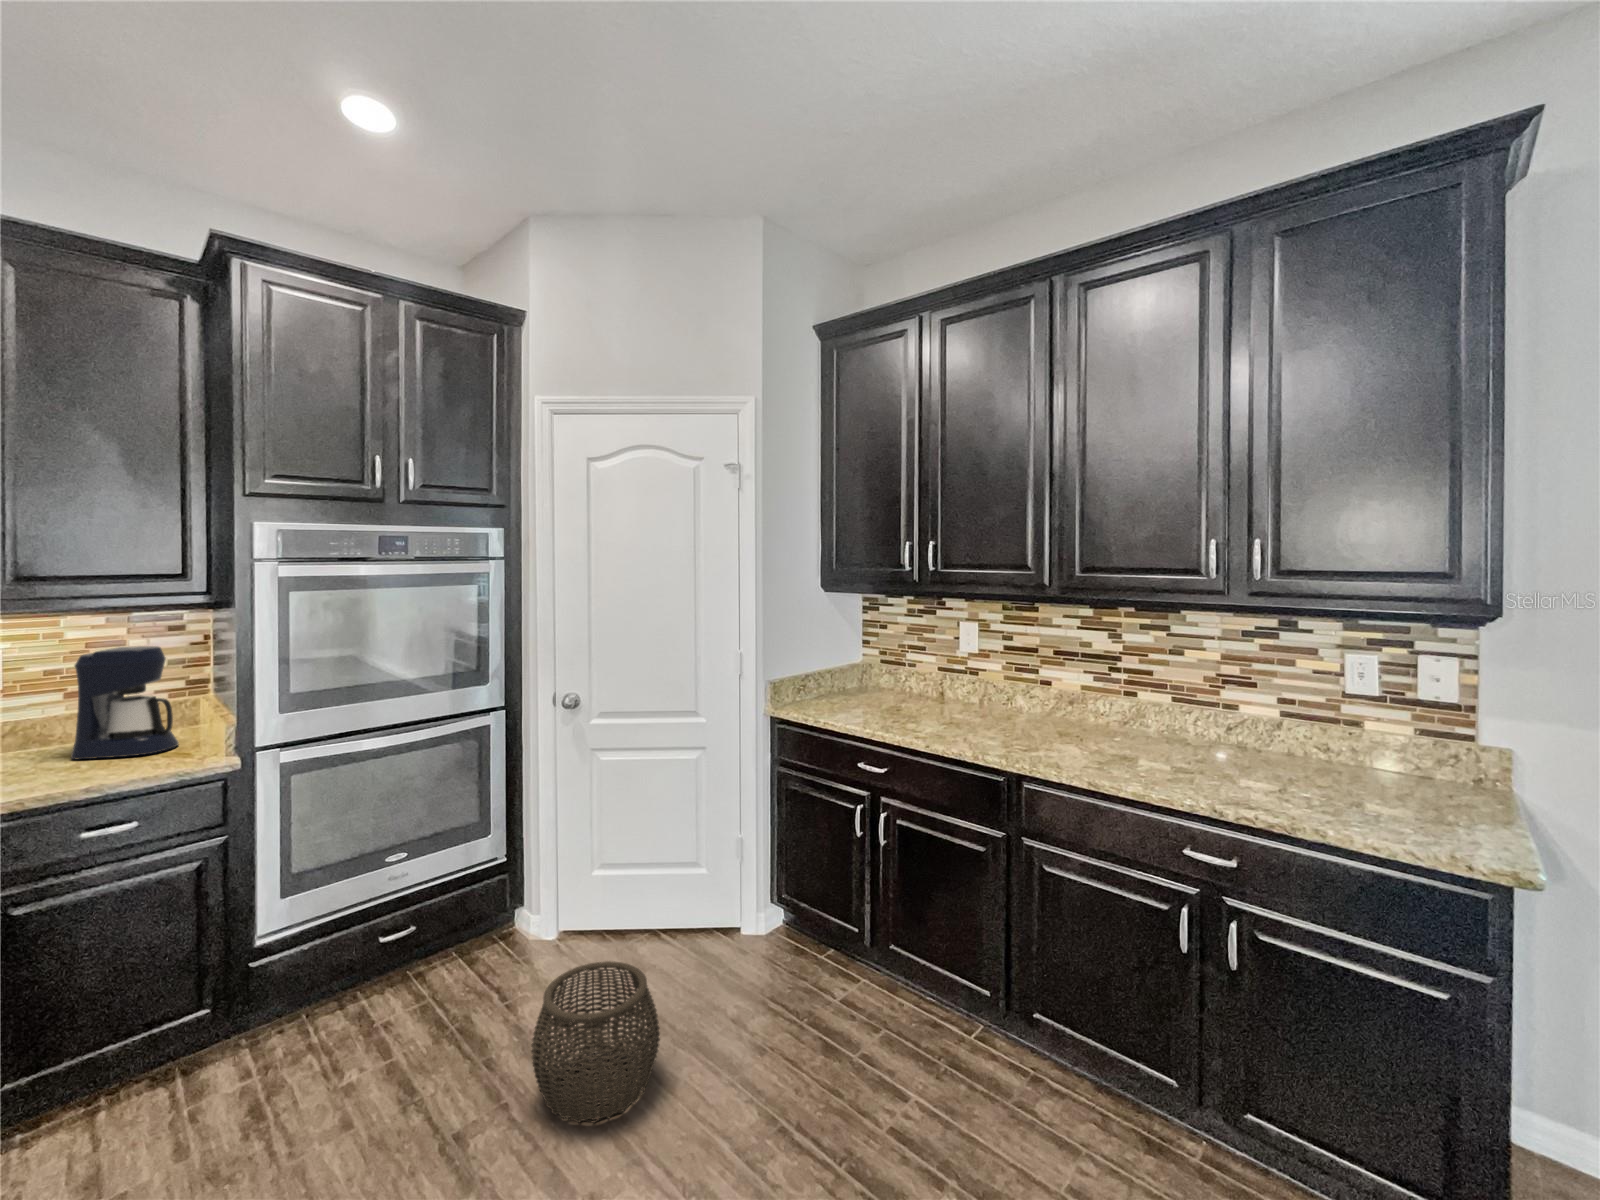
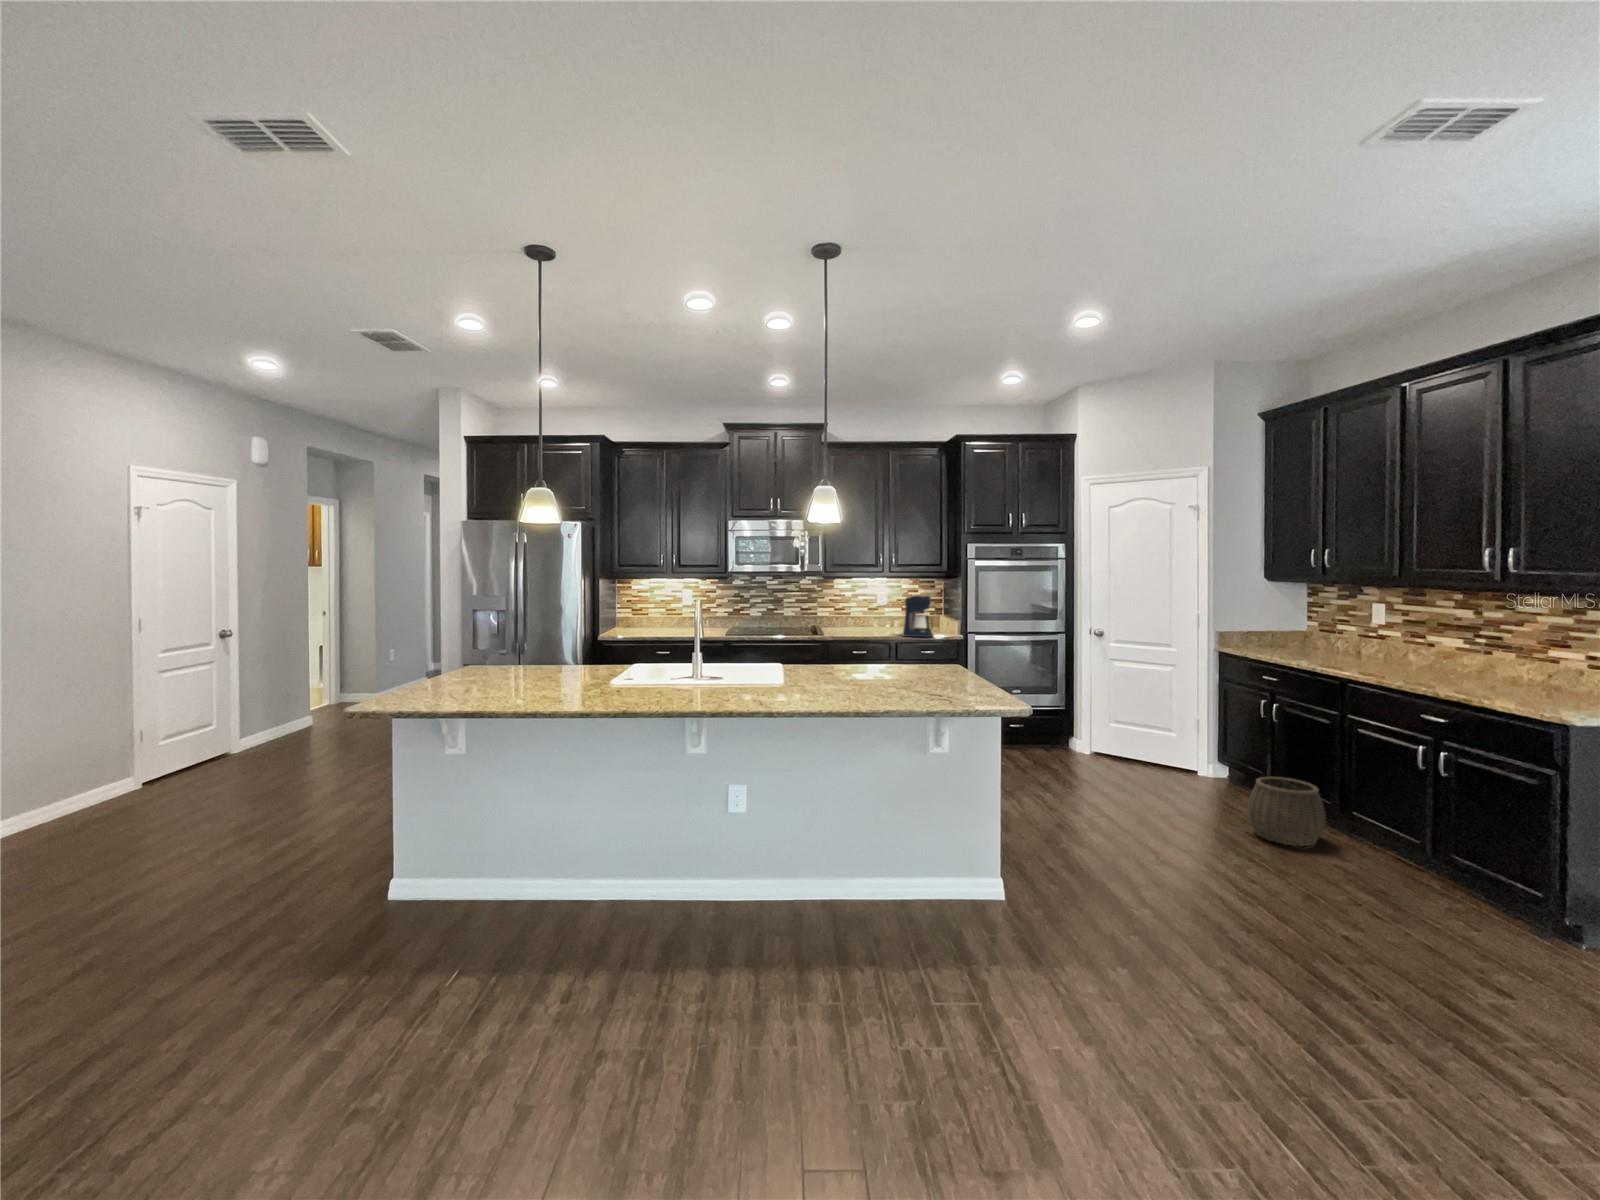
woven basket: present [531,961,660,1123] -> present [1248,777,1326,846]

